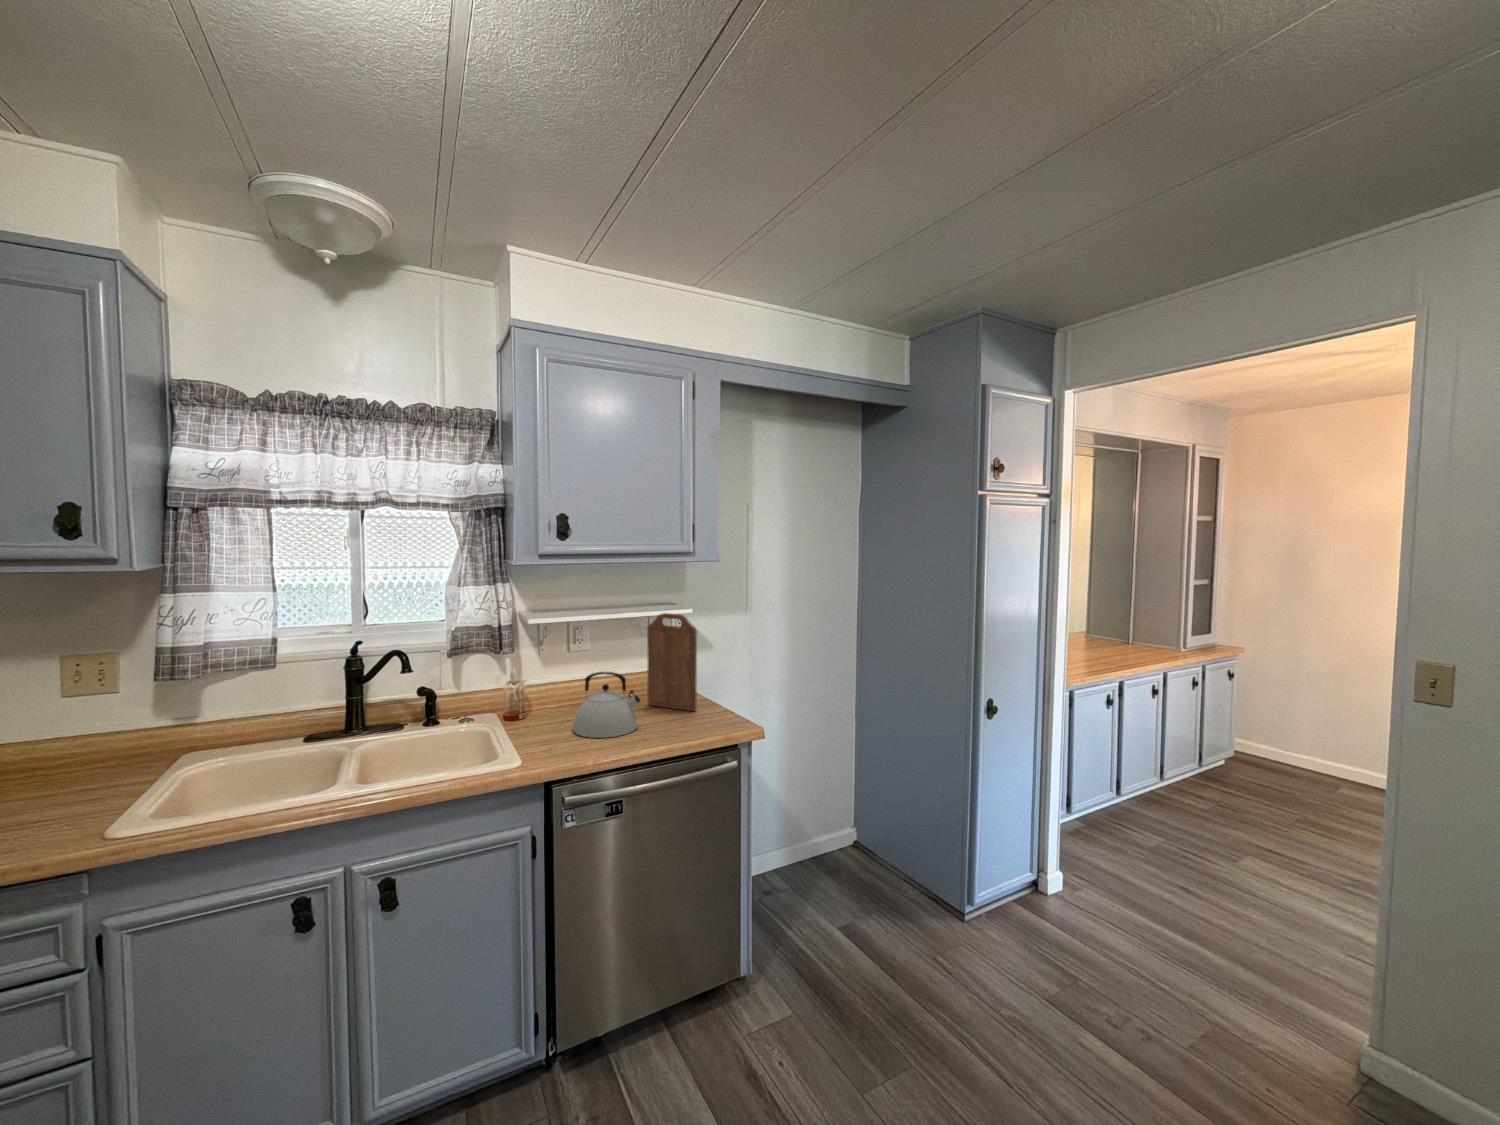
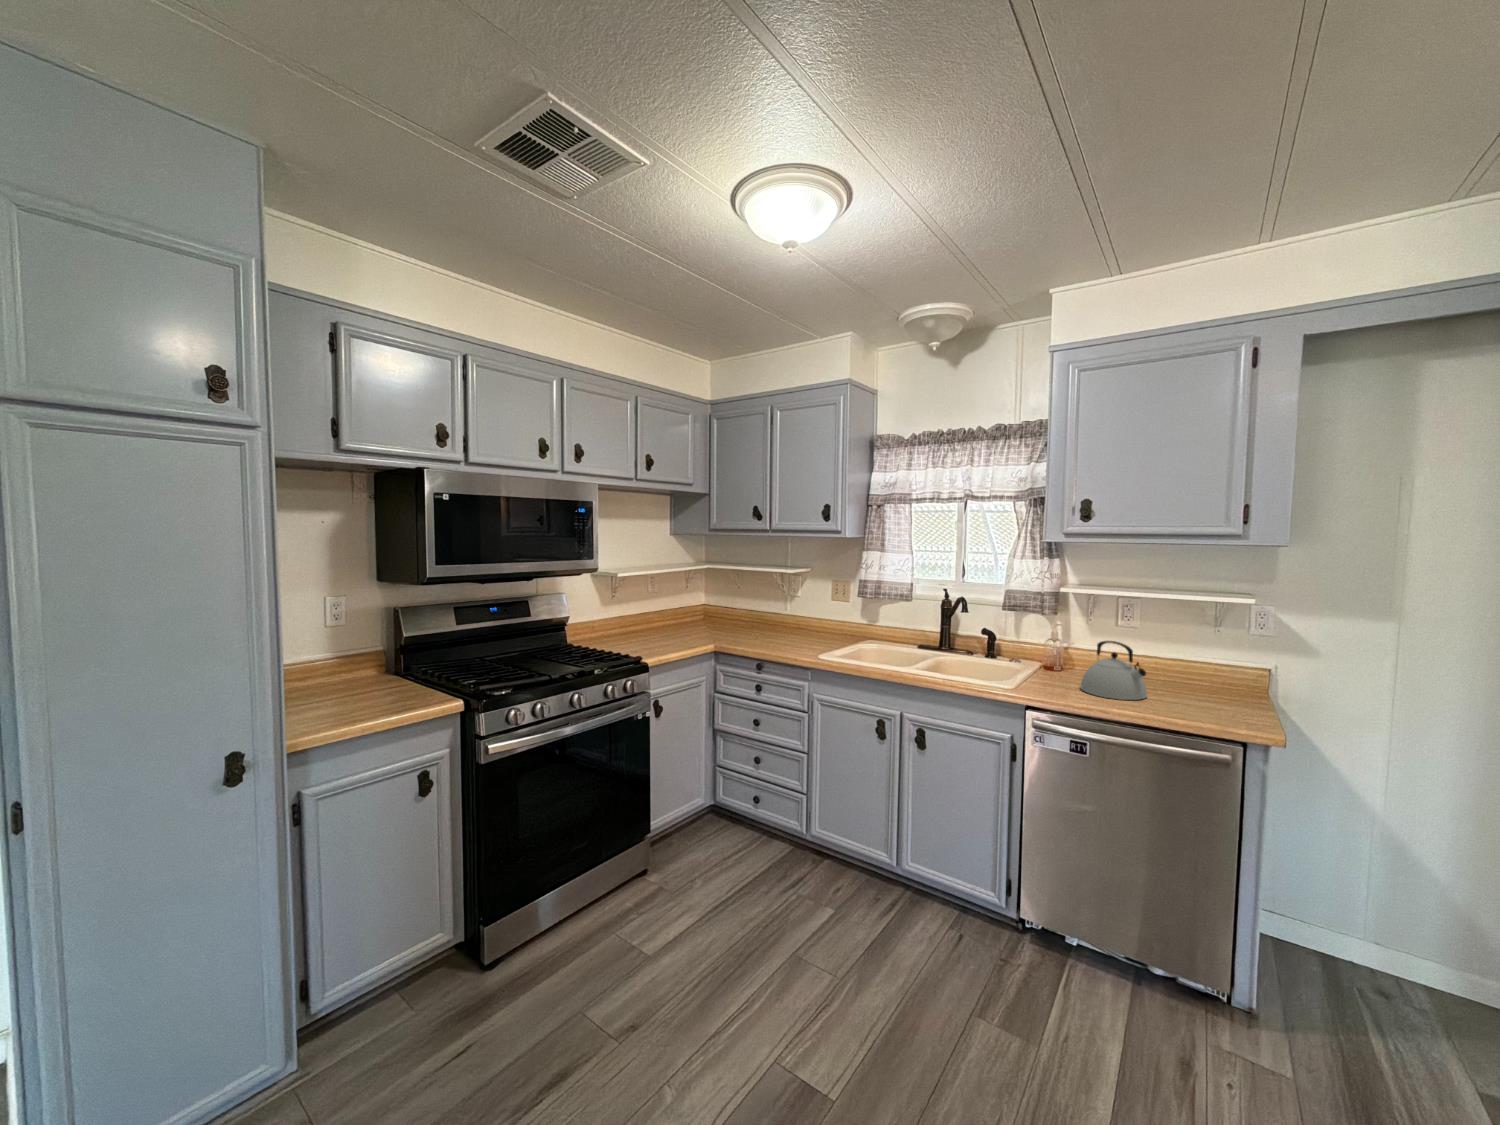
cutting board: present [647,613,697,711] -> none [1187,599,1239,707]

